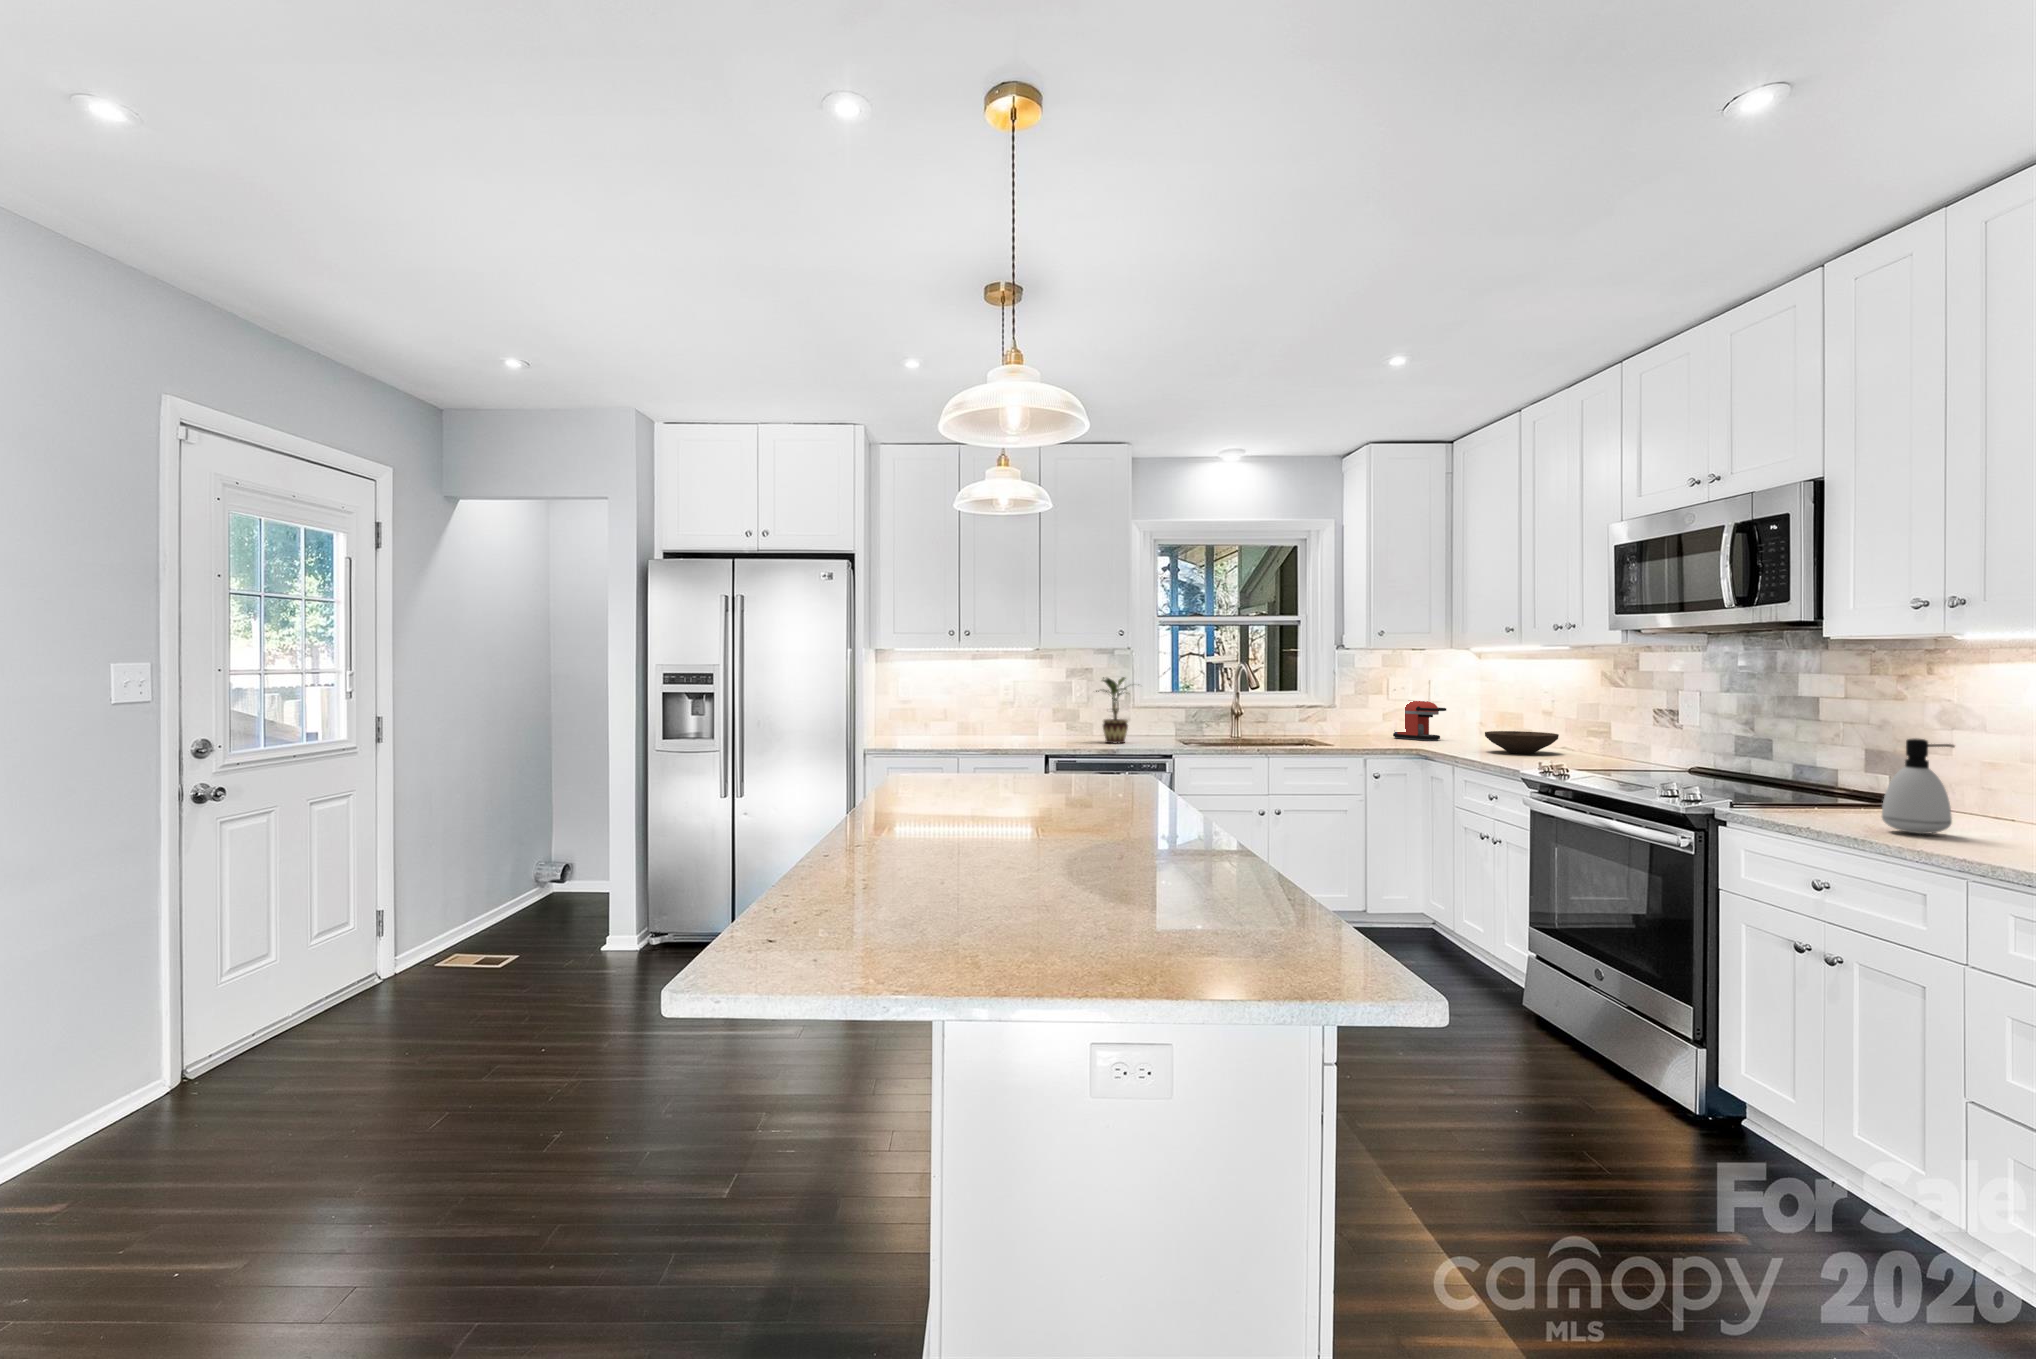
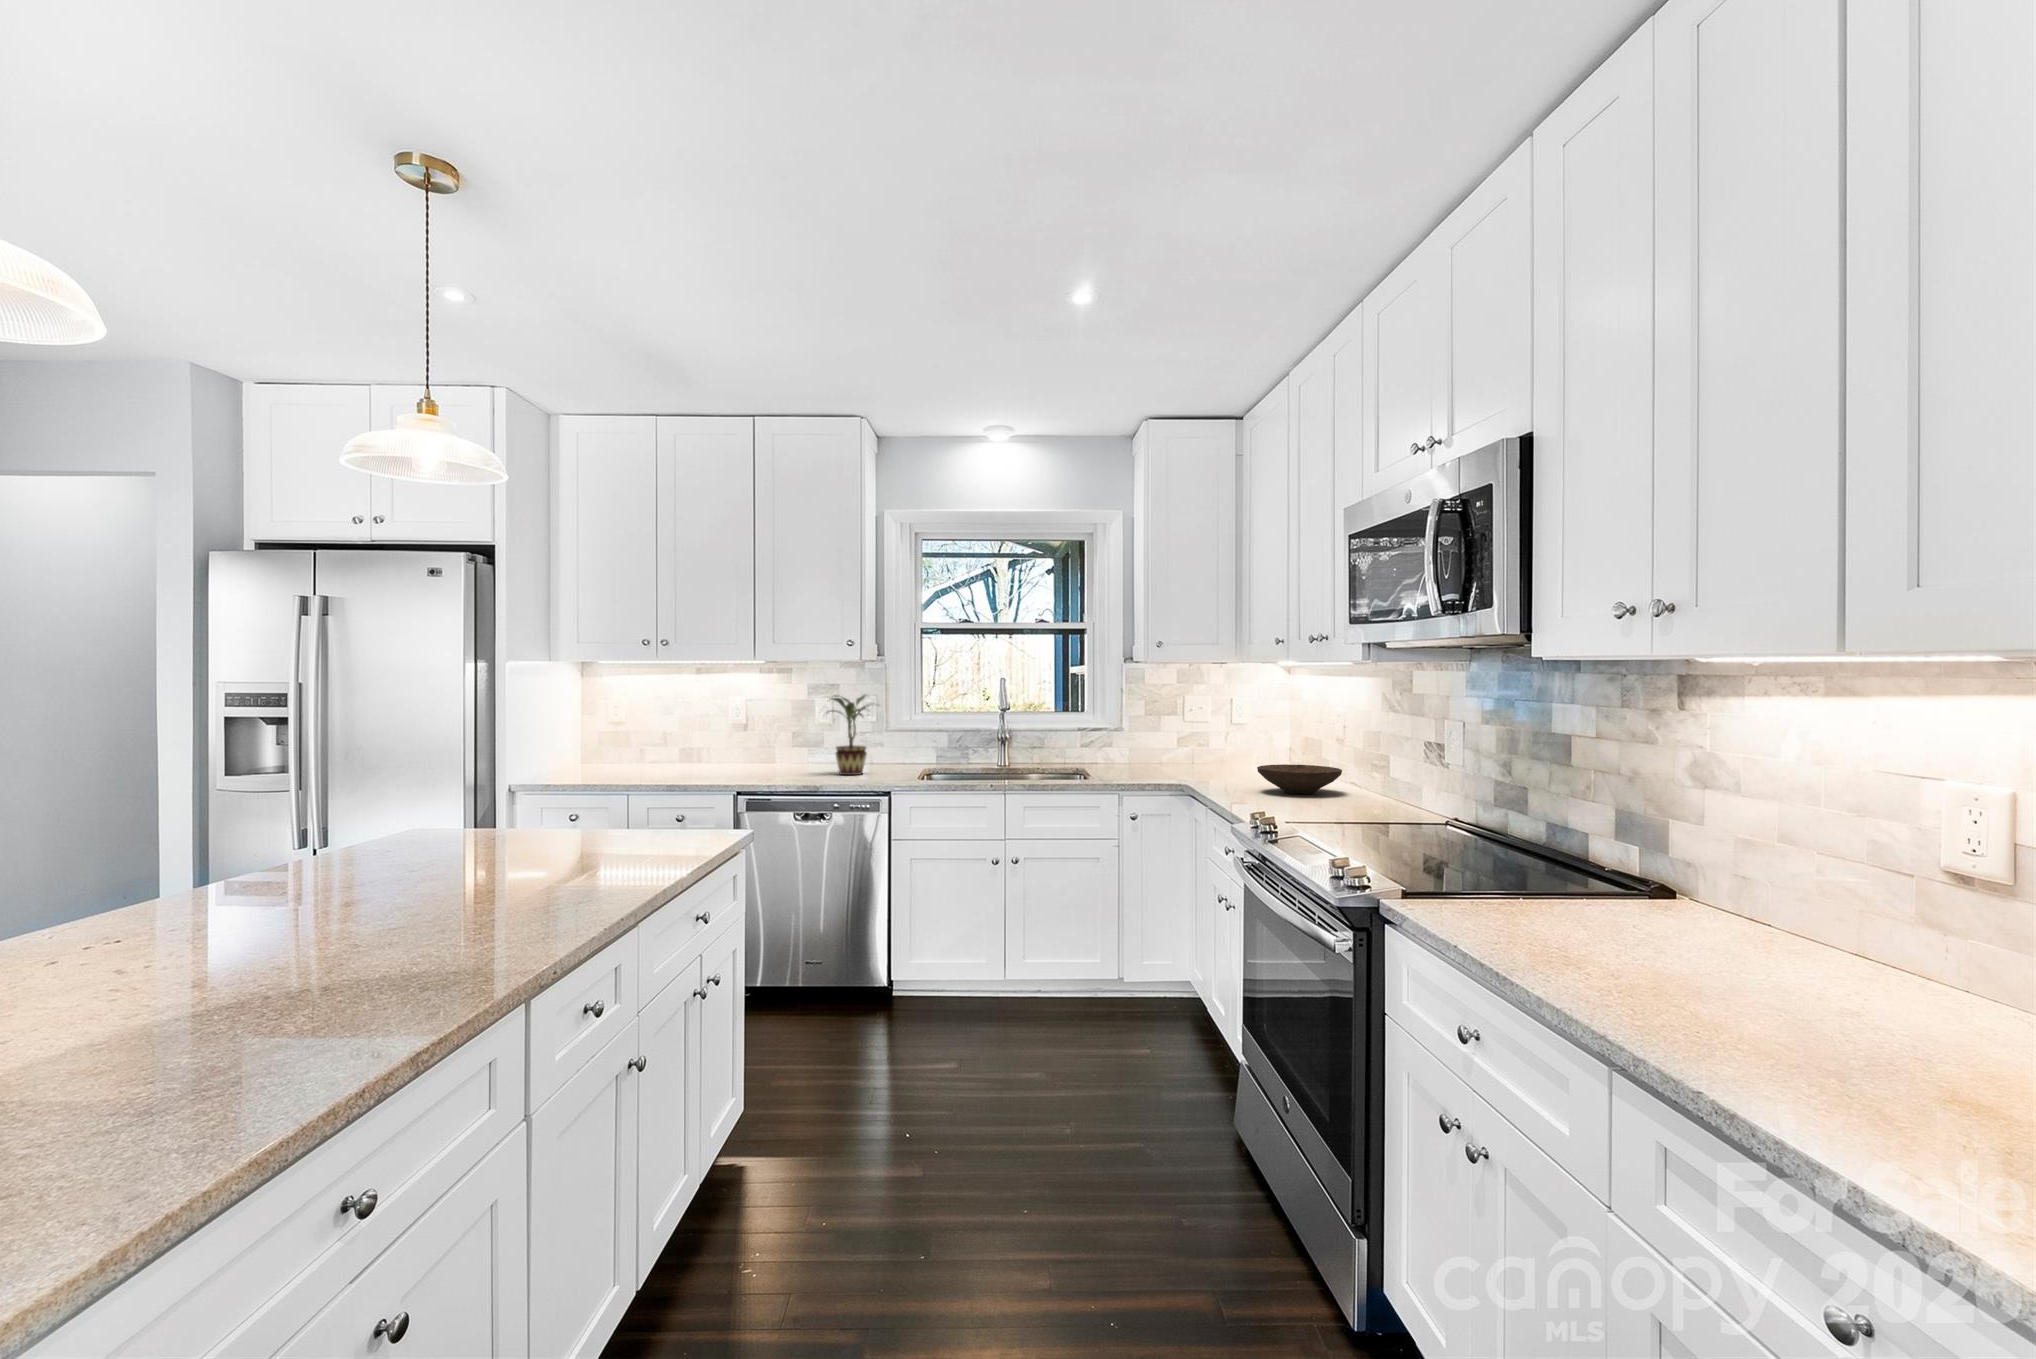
coffee maker: present [1393,701,1446,741] -> none [1193,723,1247,772]
soap dispenser: present [1882,739,1955,834] -> none [1544,816,1637,963]

